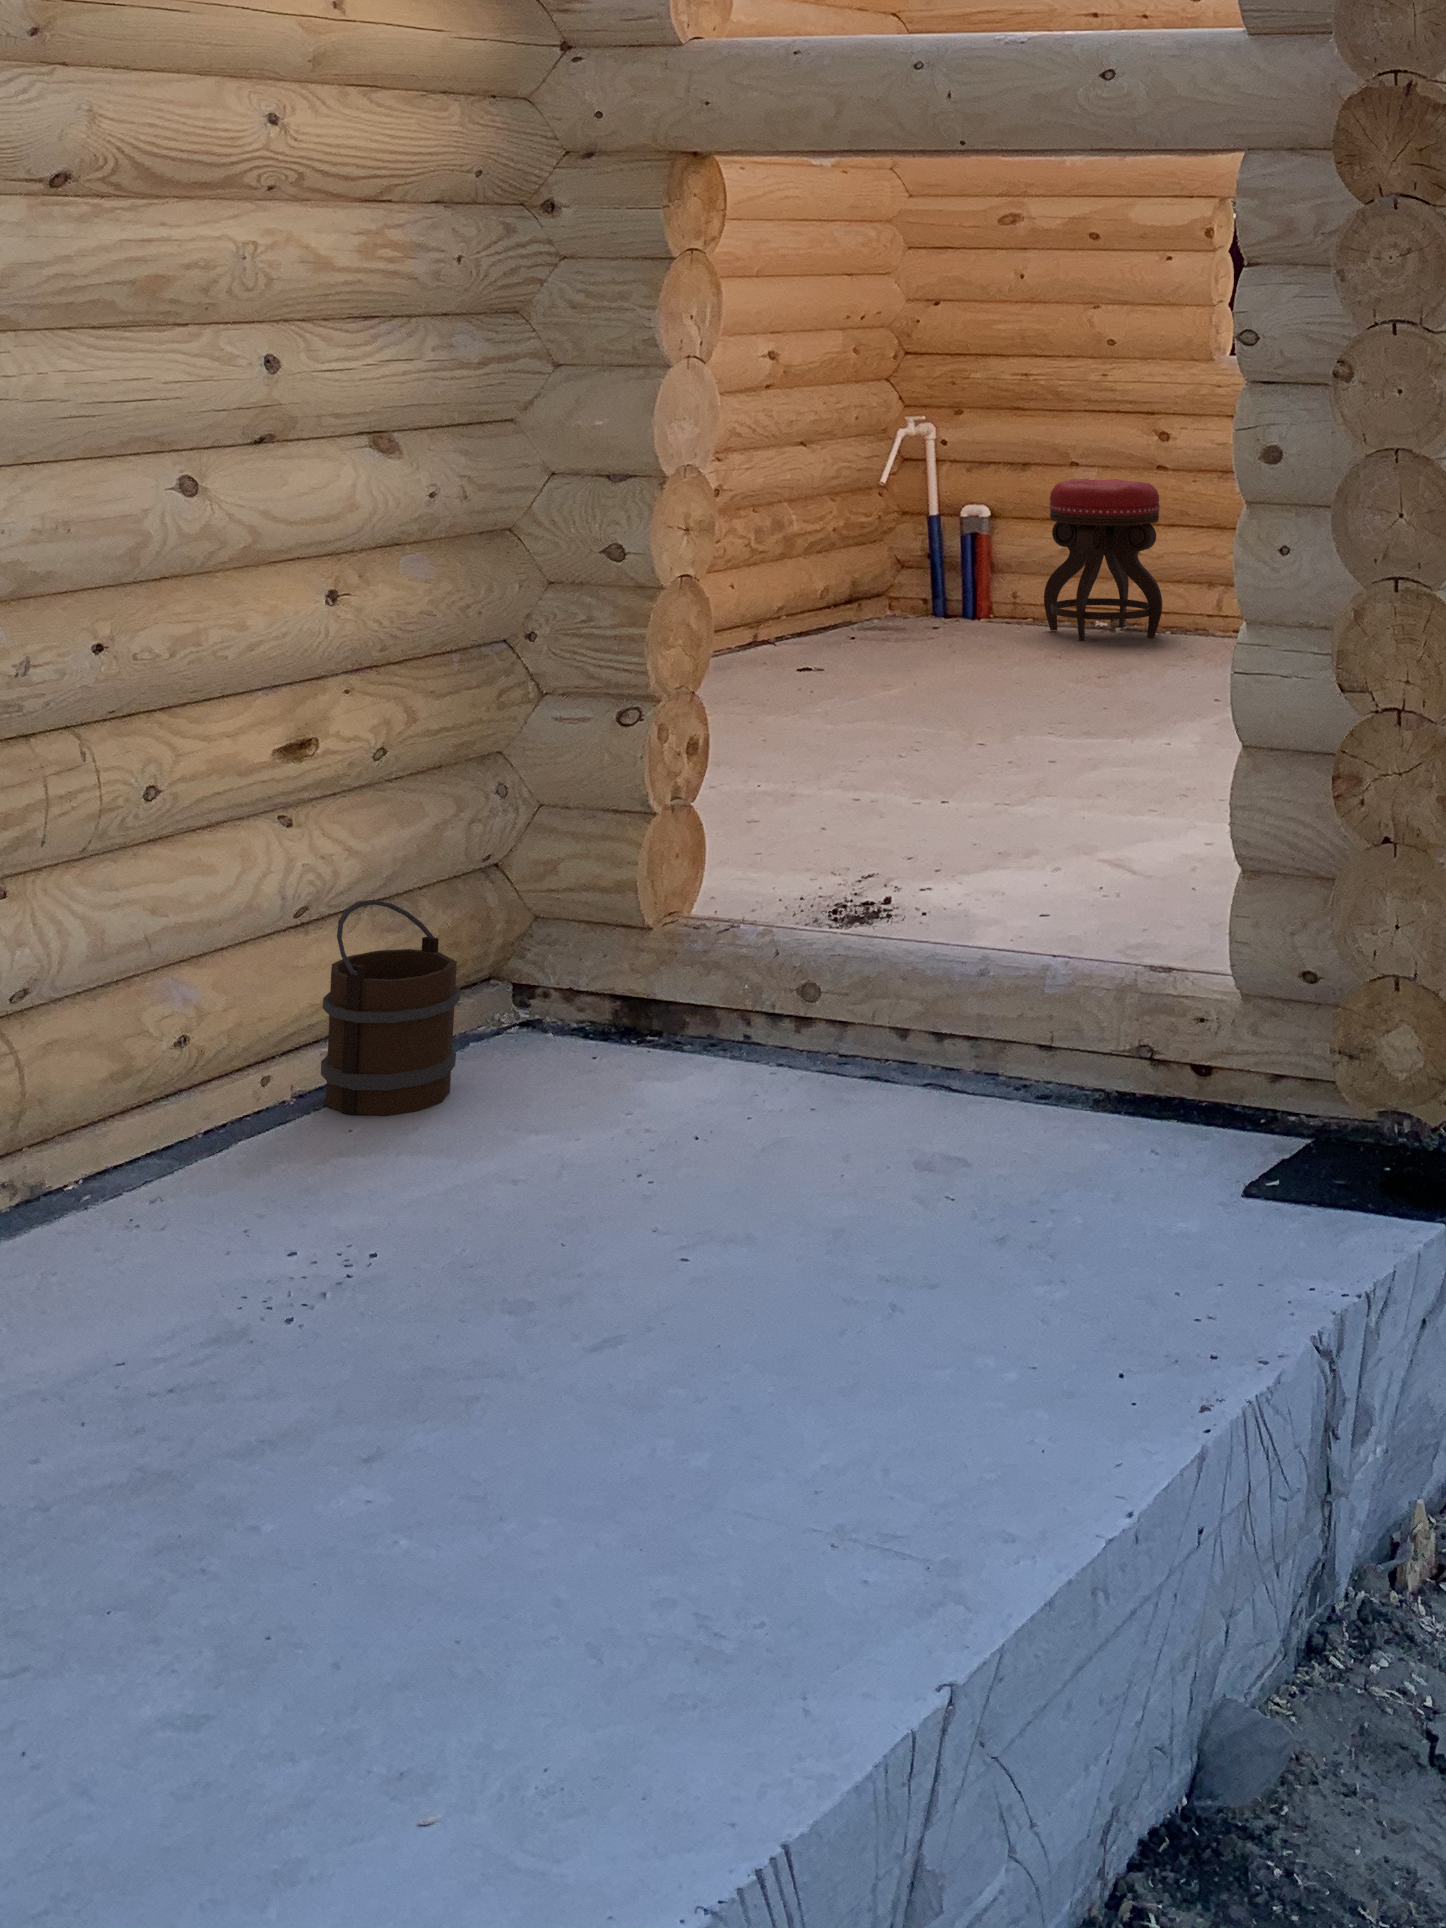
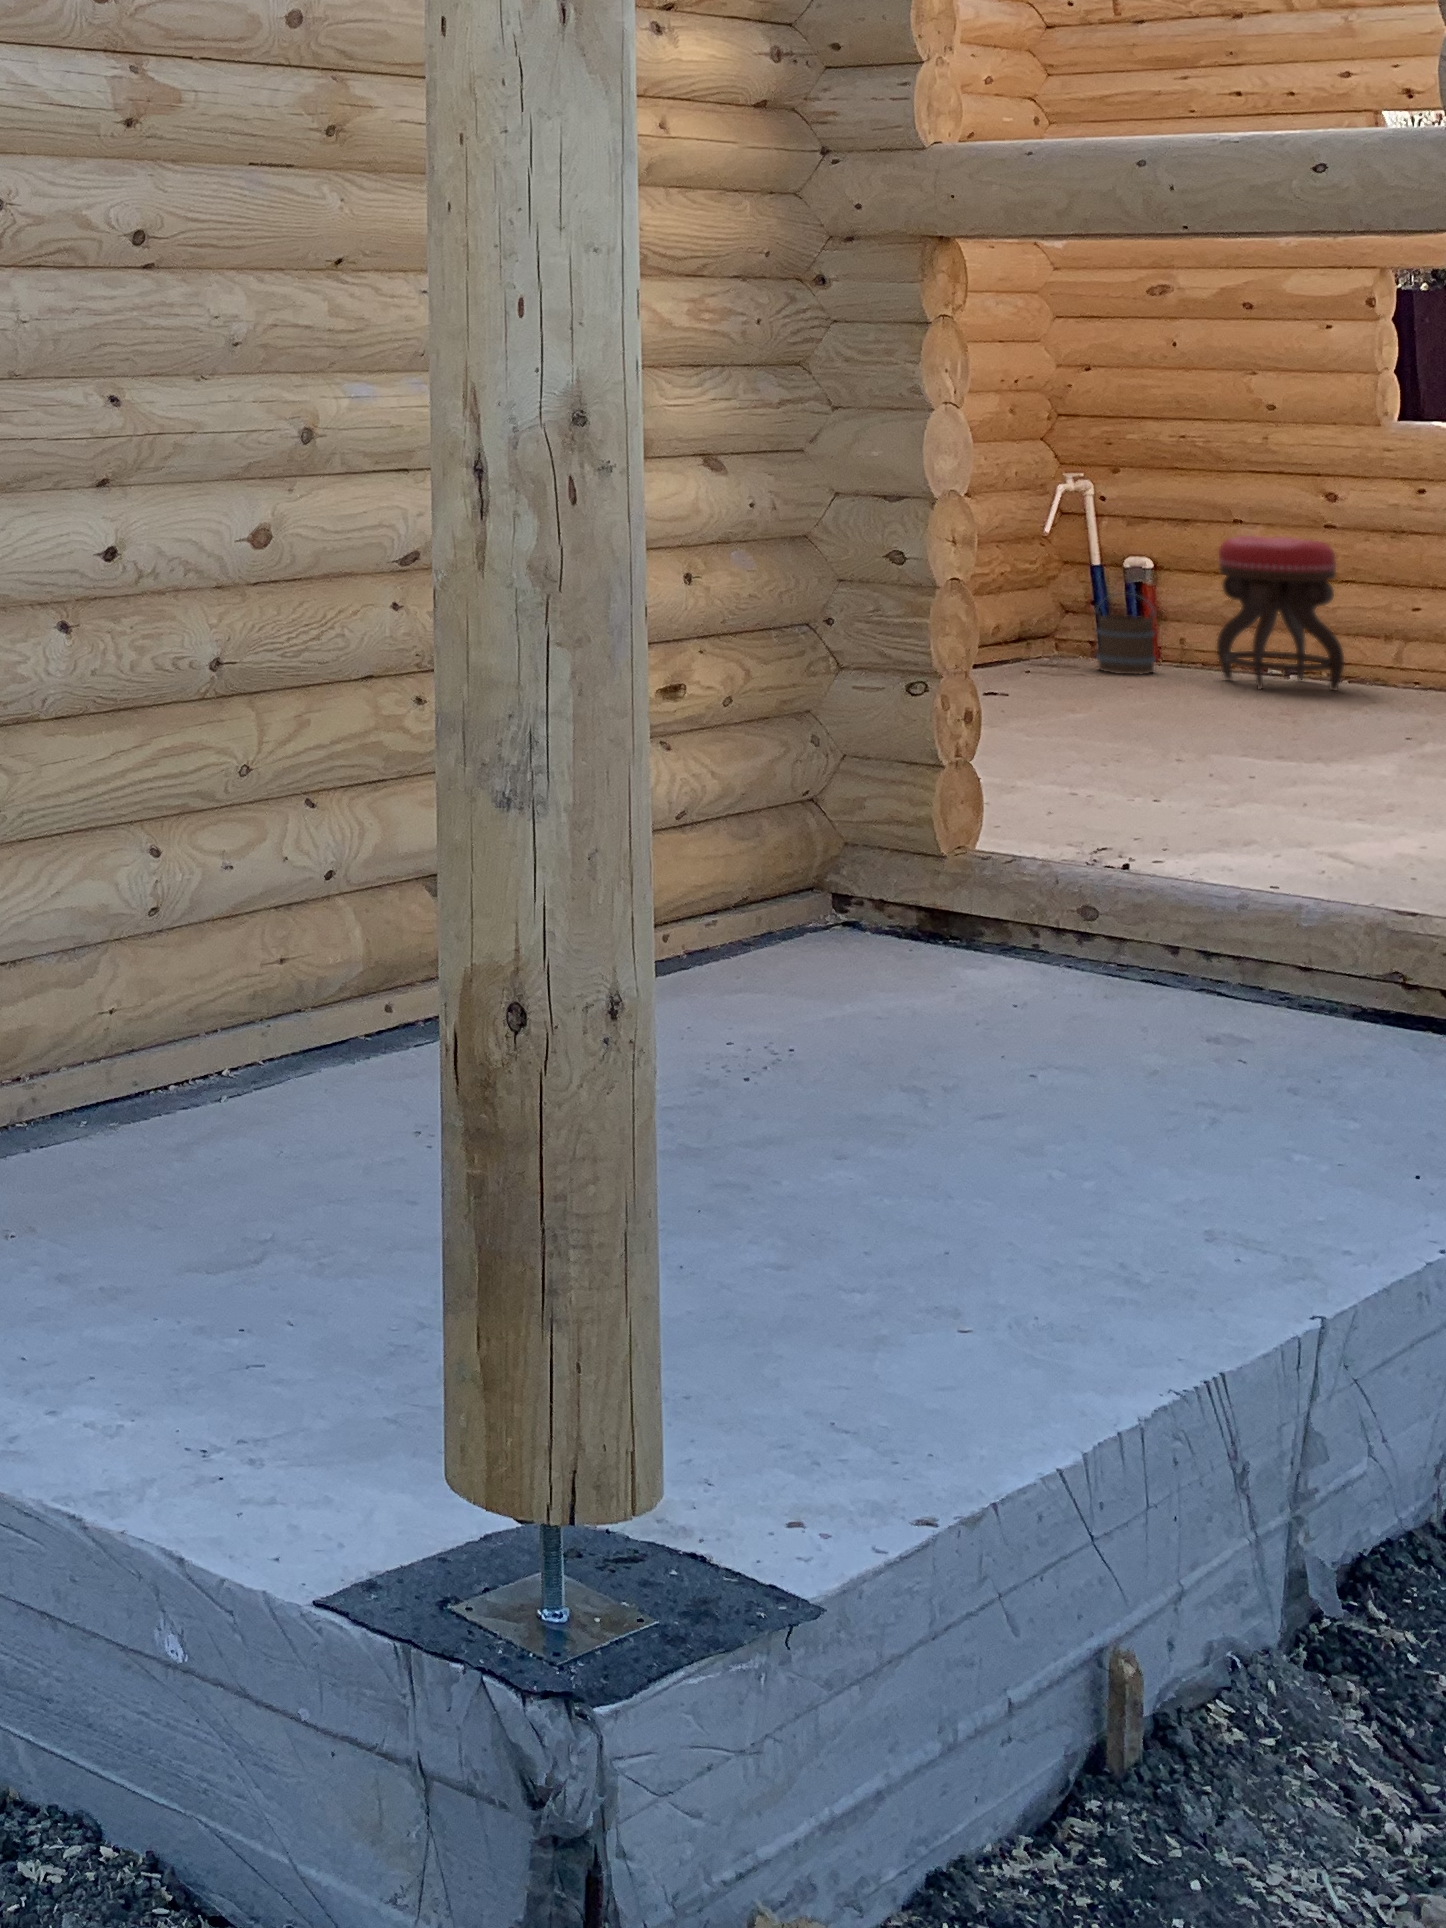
bucket: present [321,900,460,1115] -> present [1096,605,1156,674]

